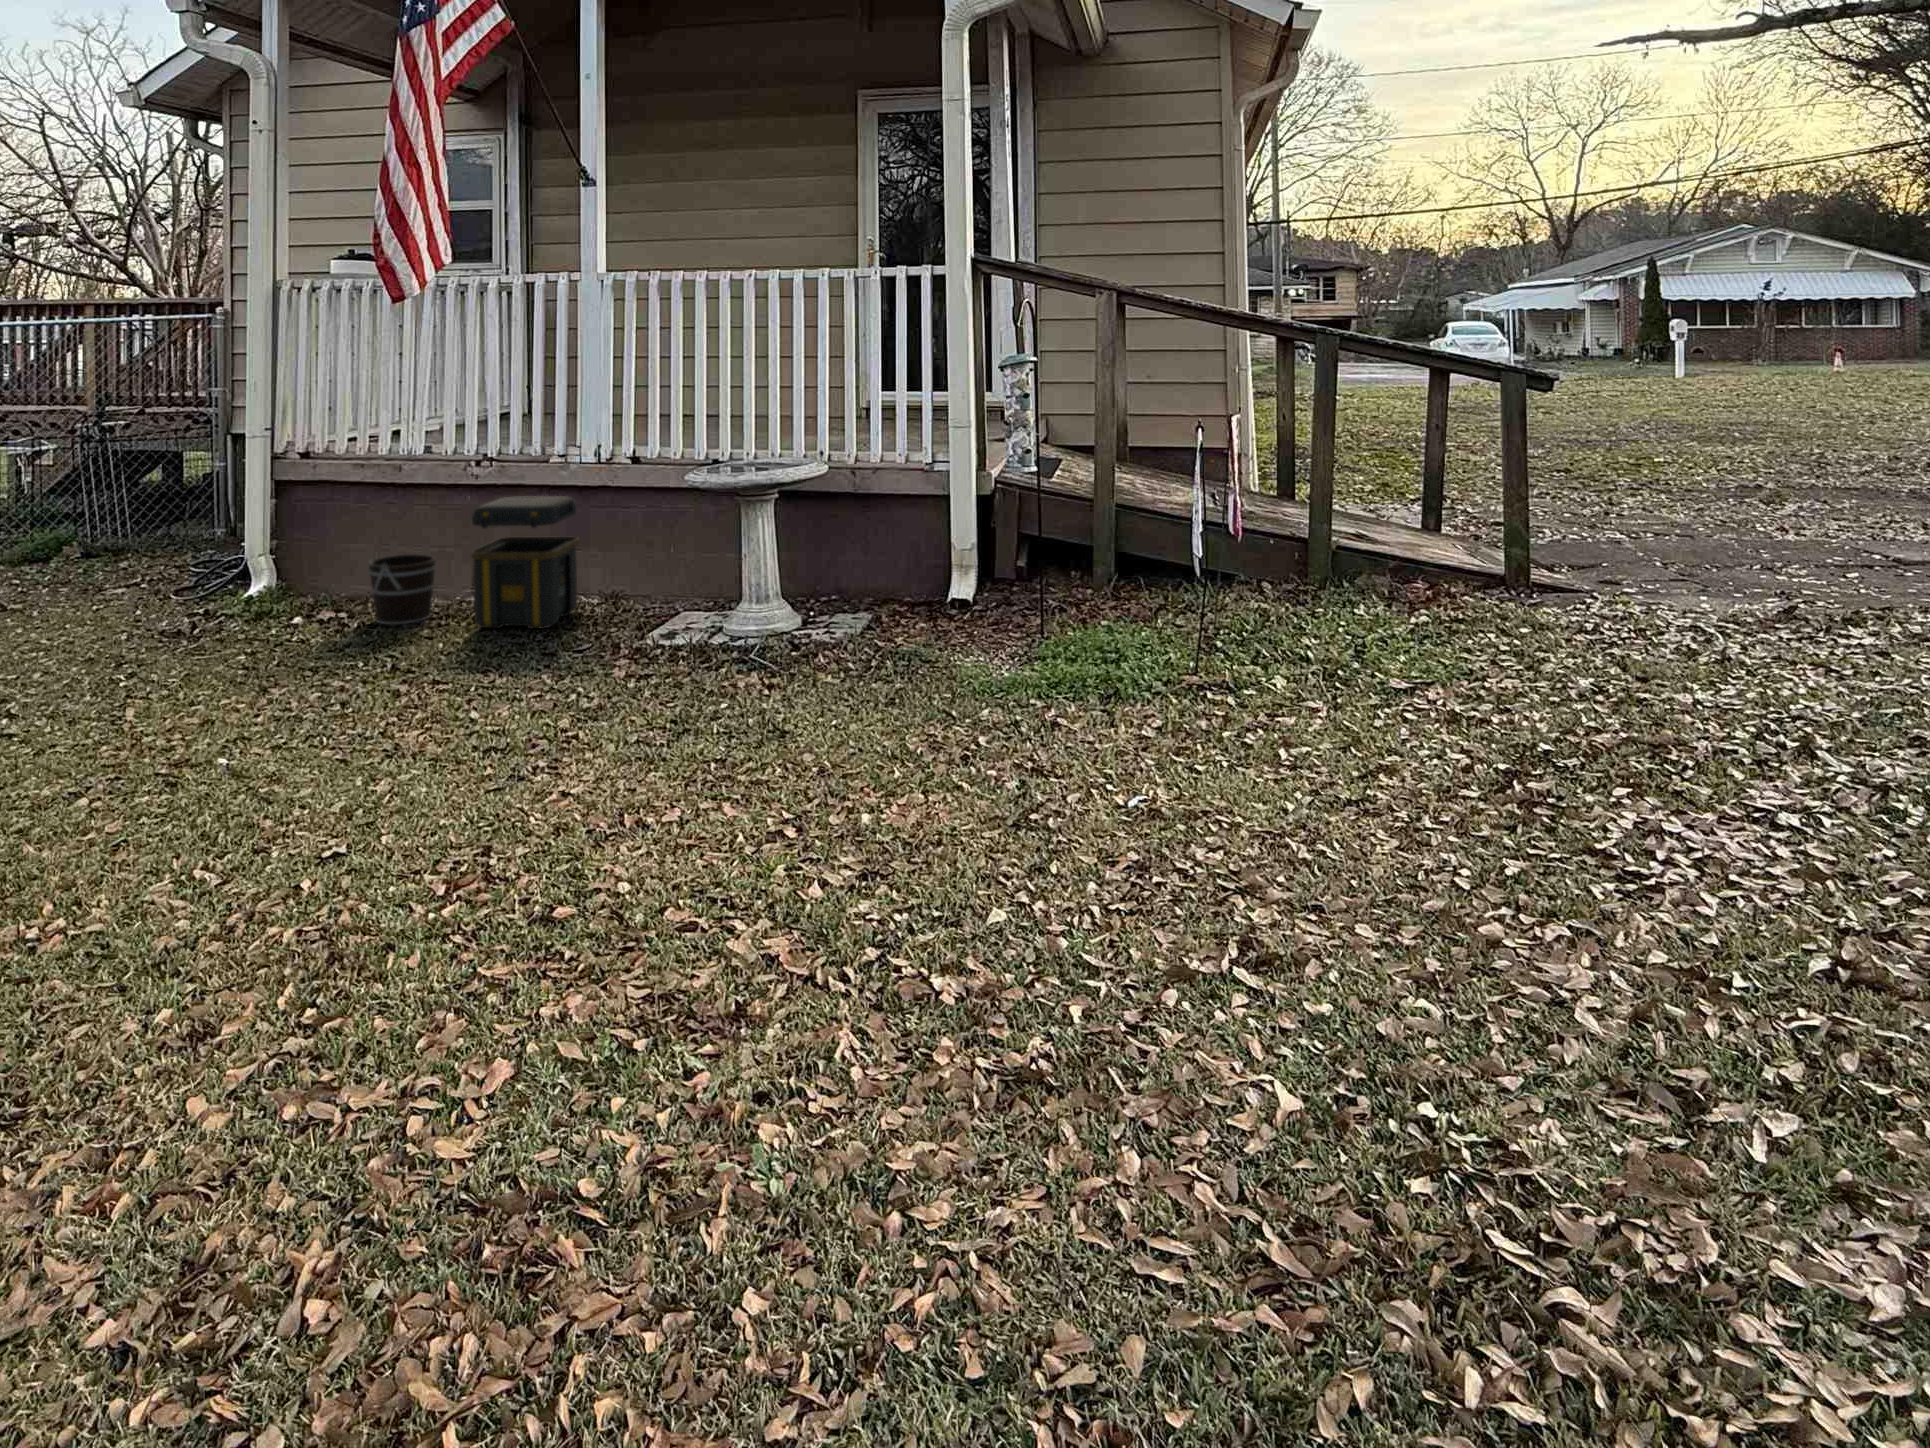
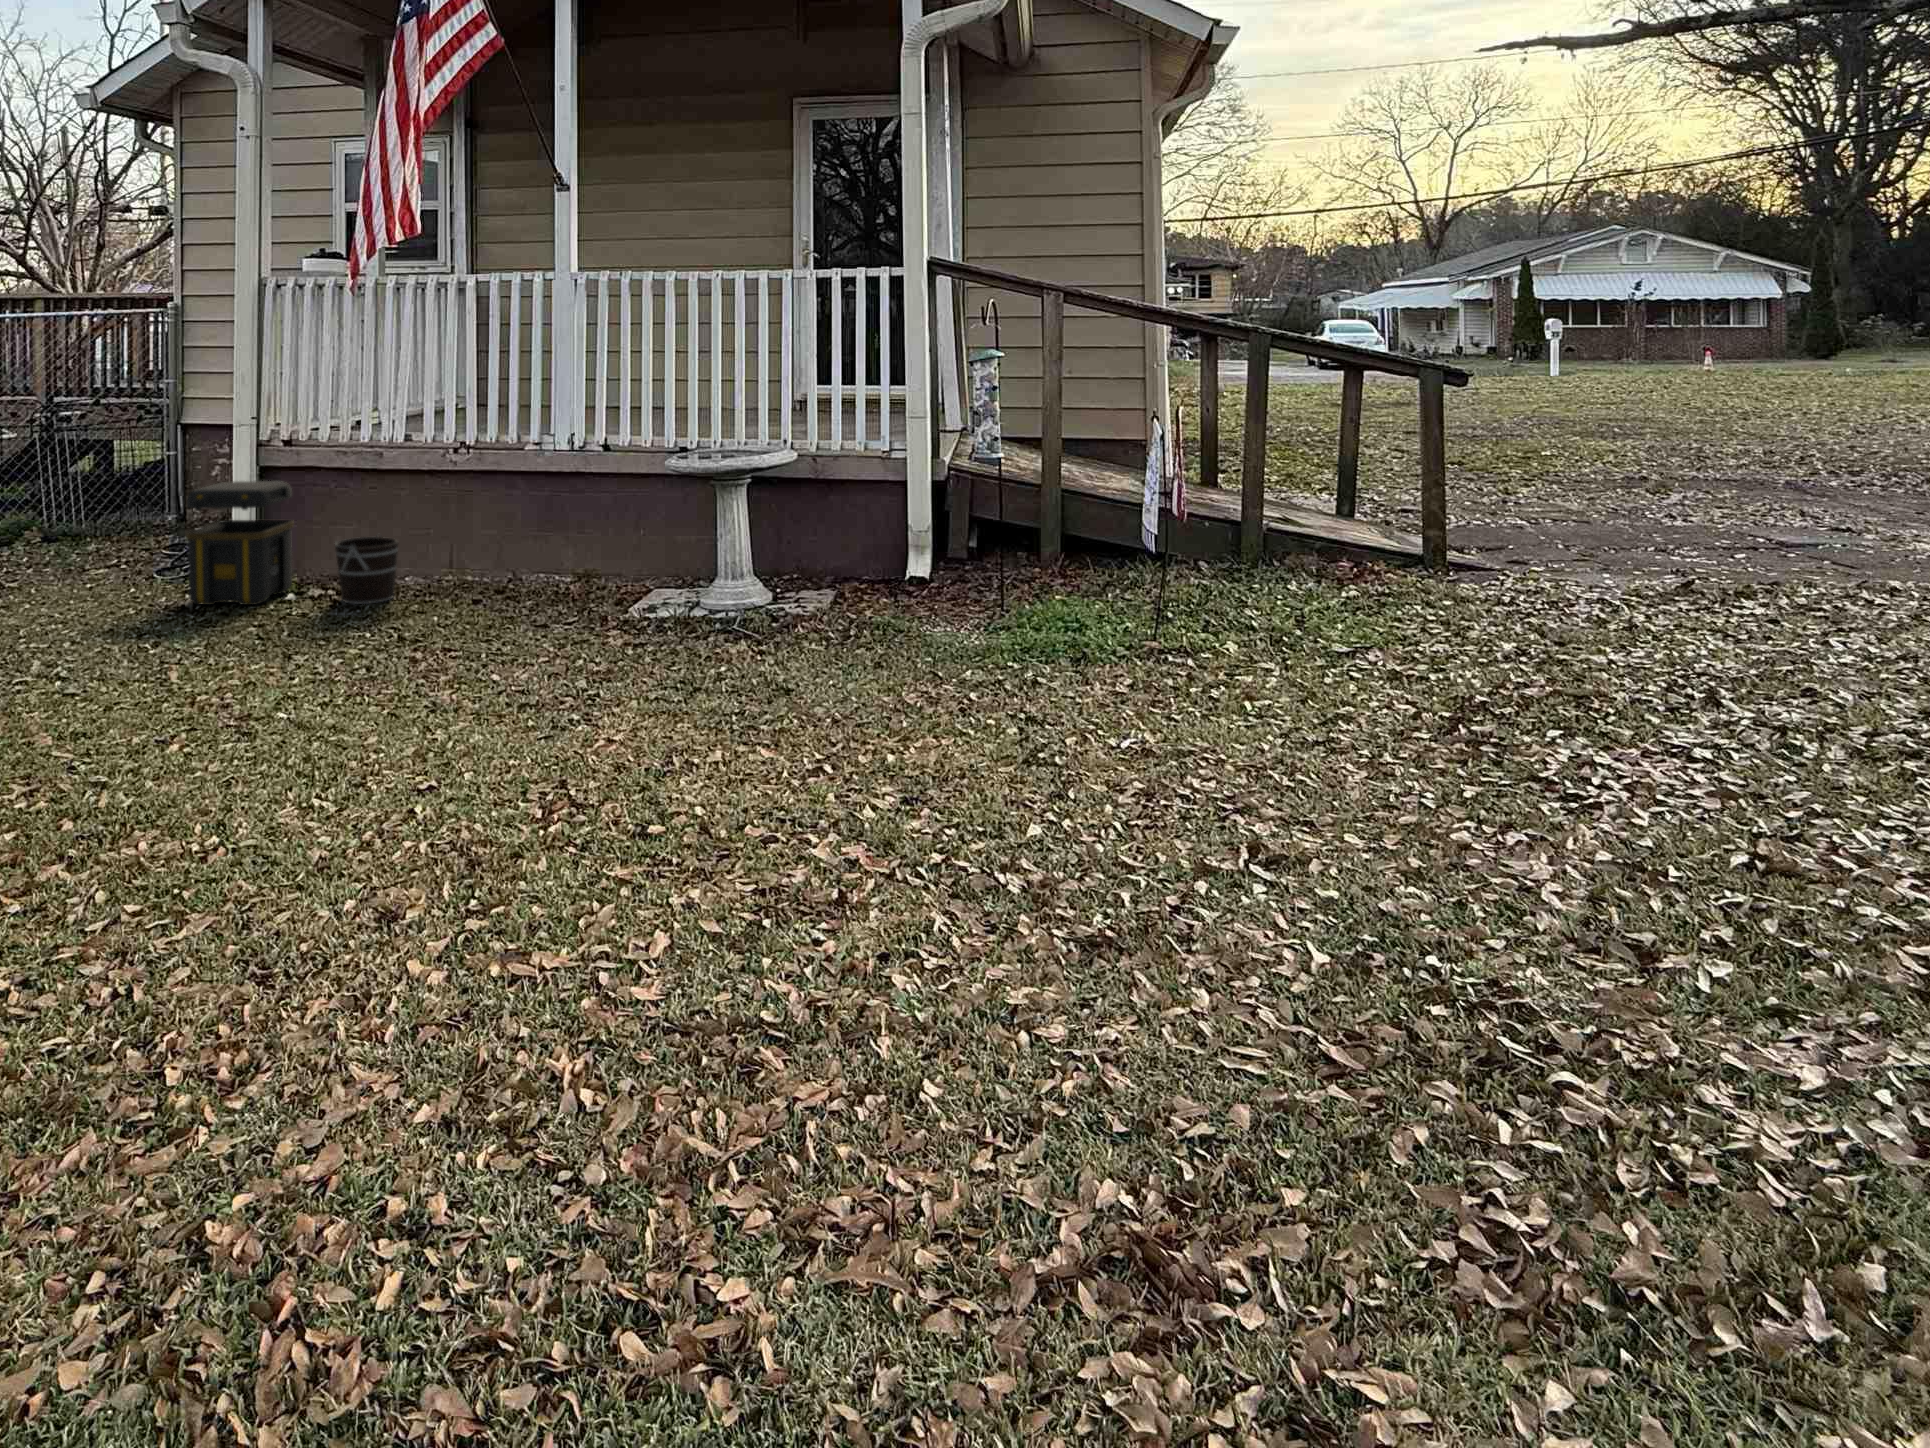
toolbox: present [471,496,579,629] -> present [186,481,294,605]

